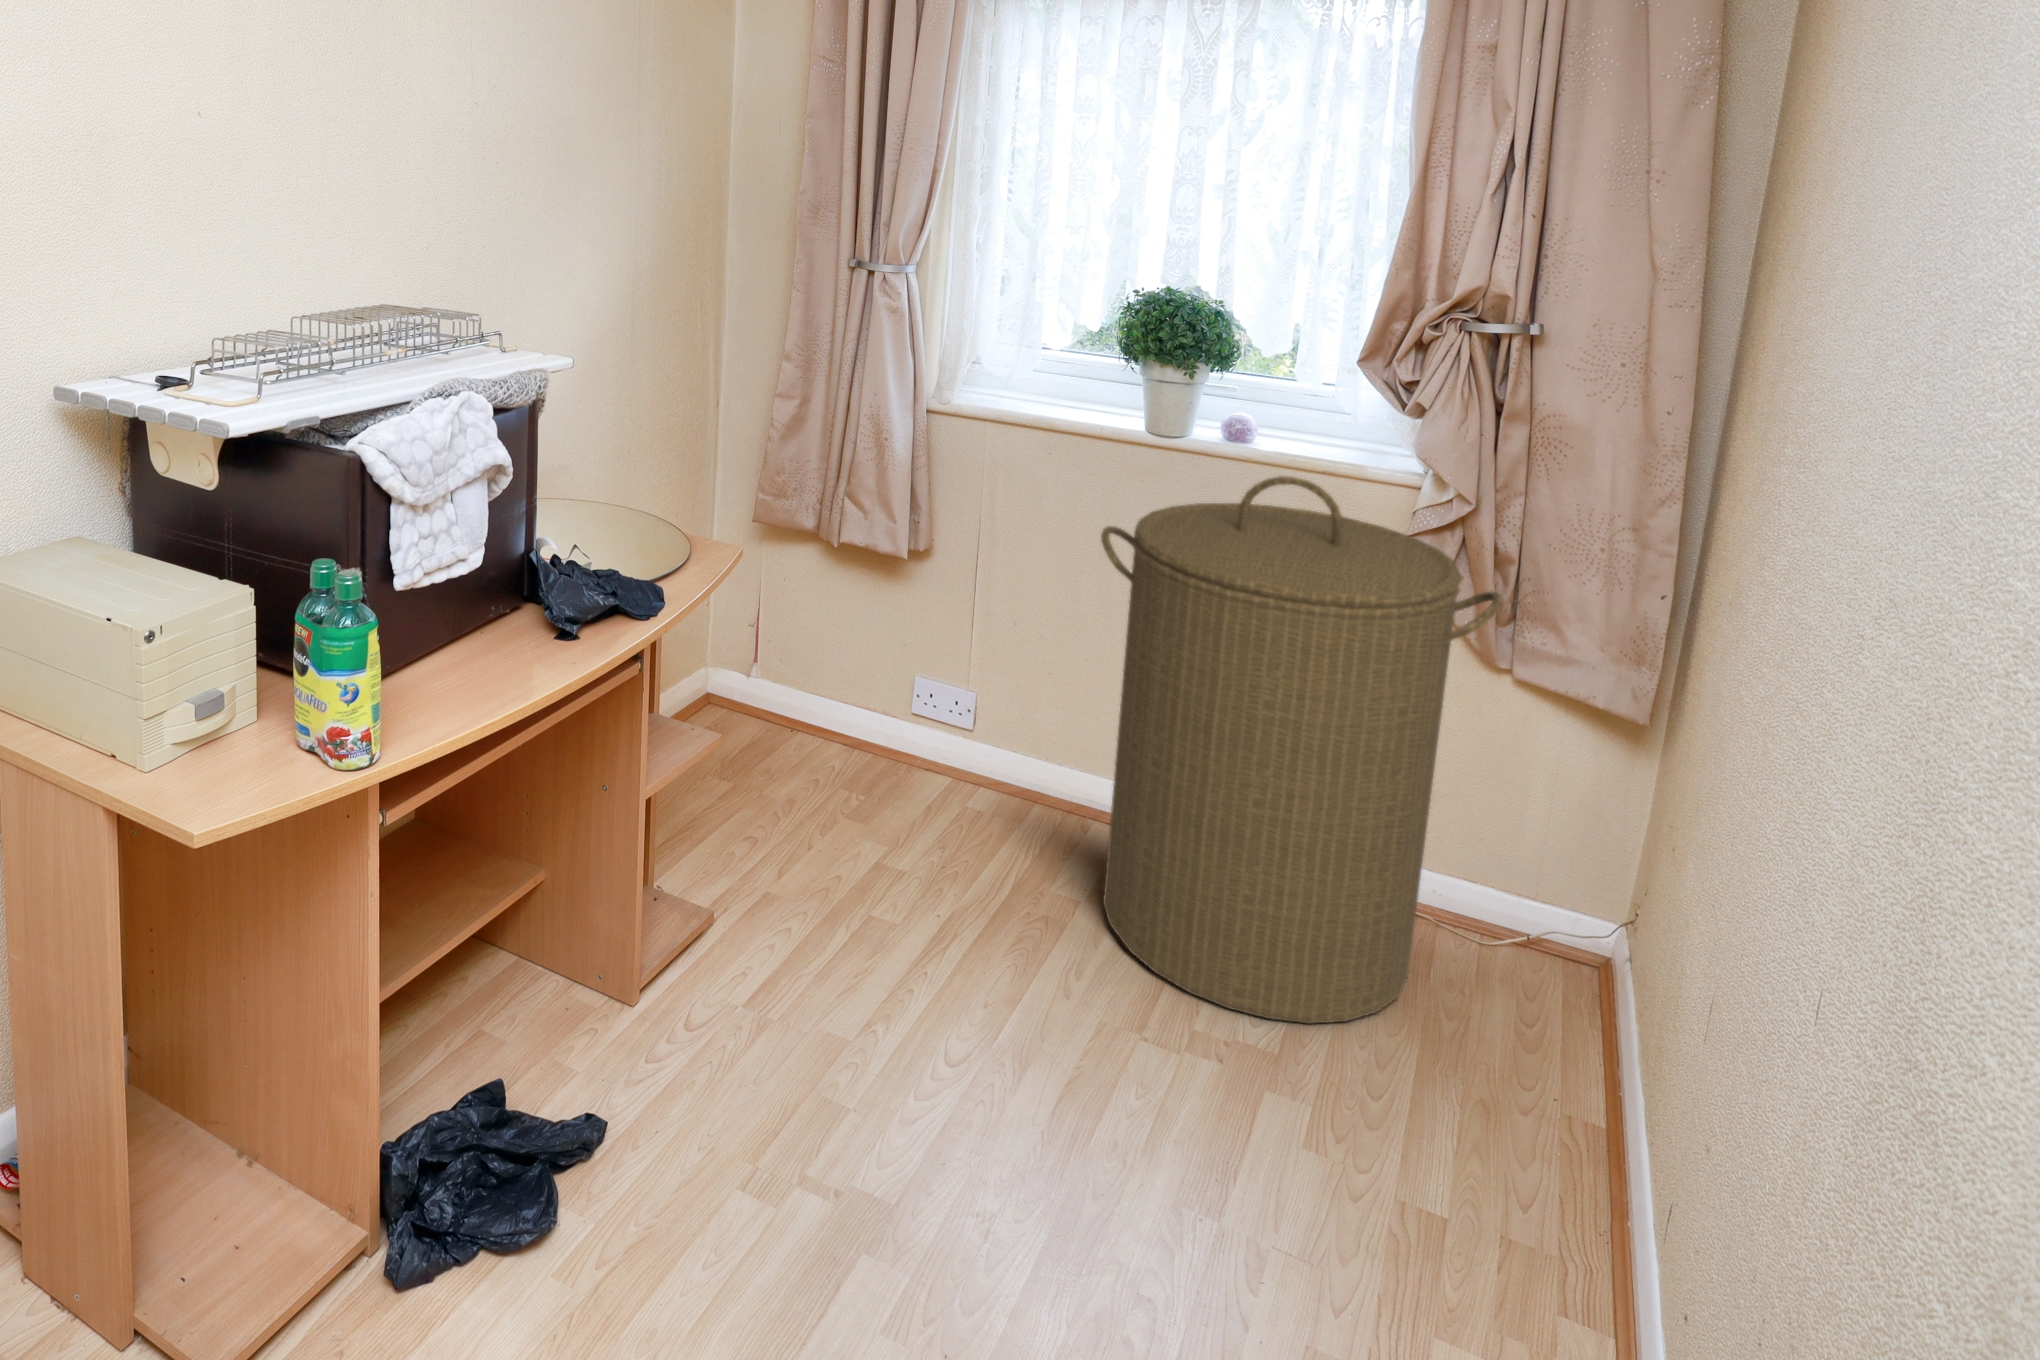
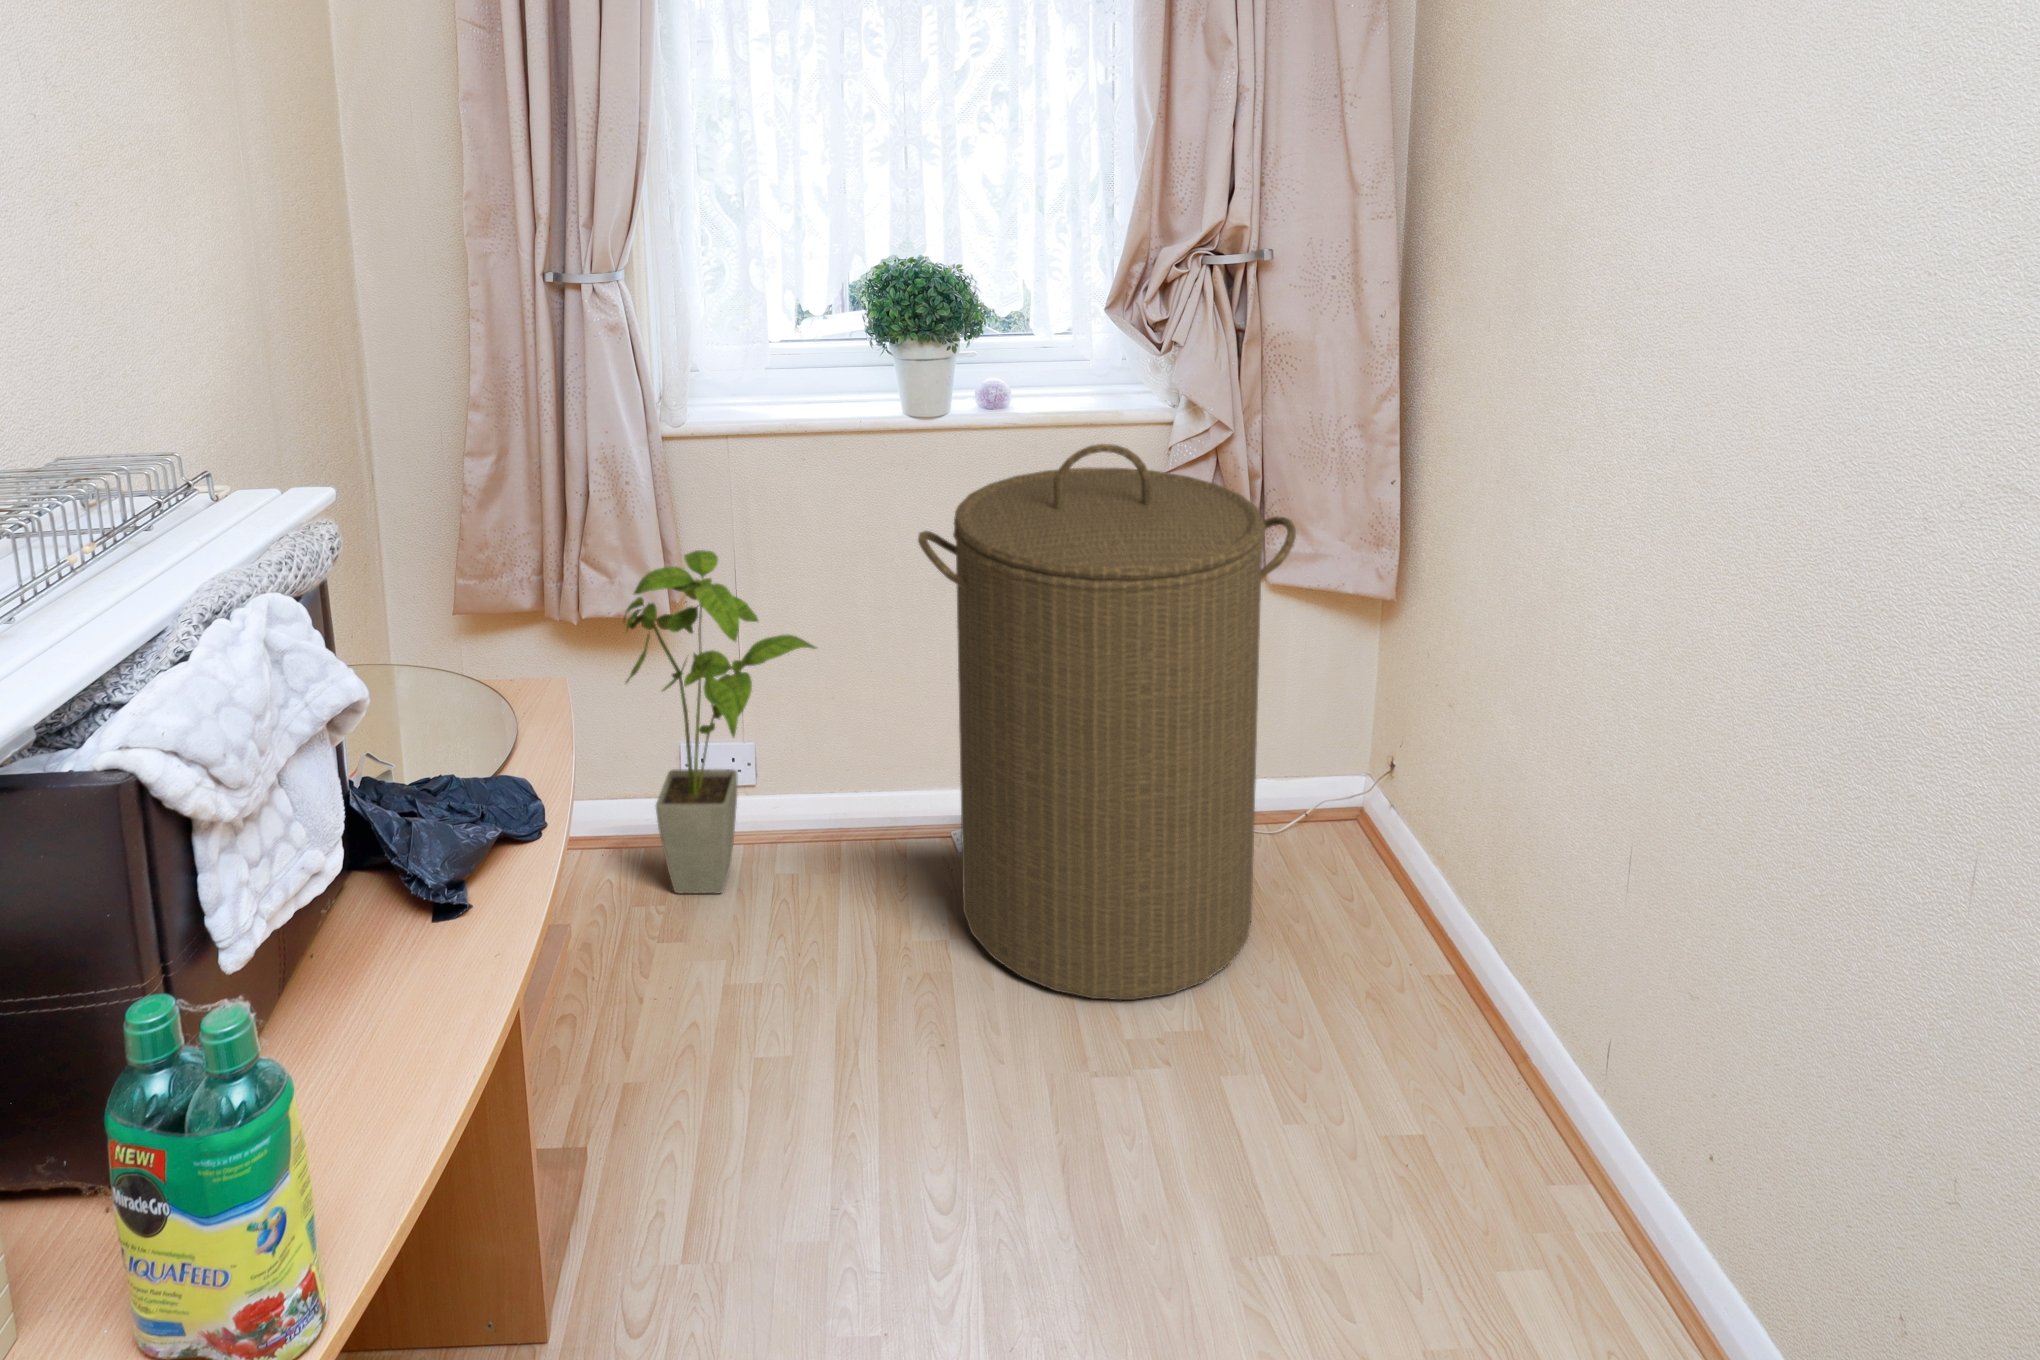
house plant: none [855,506,1027,805] -> present [623,550,816,893]

